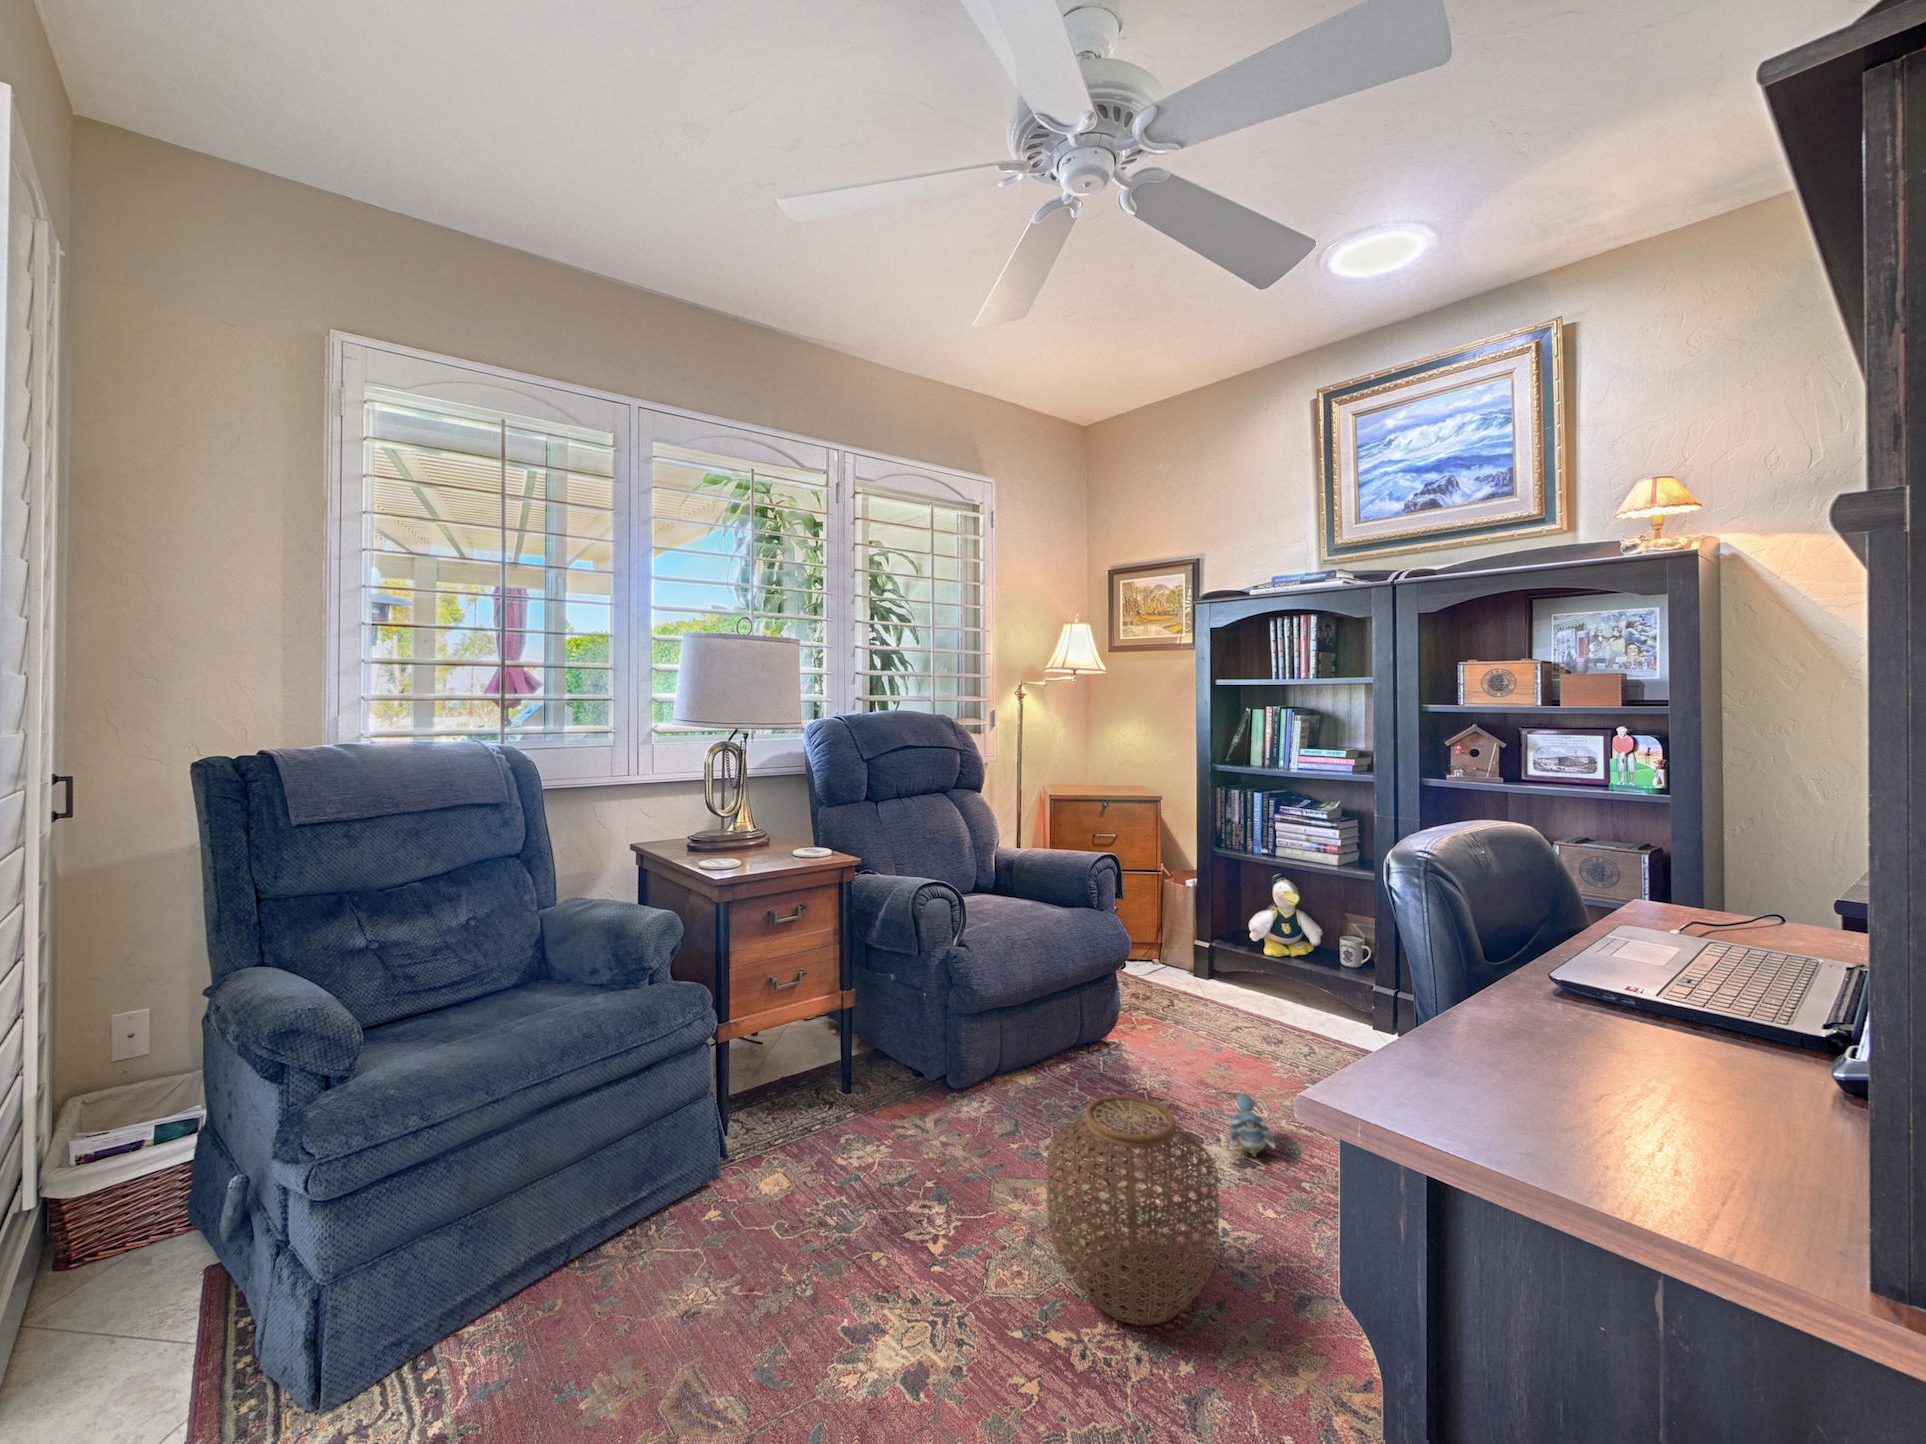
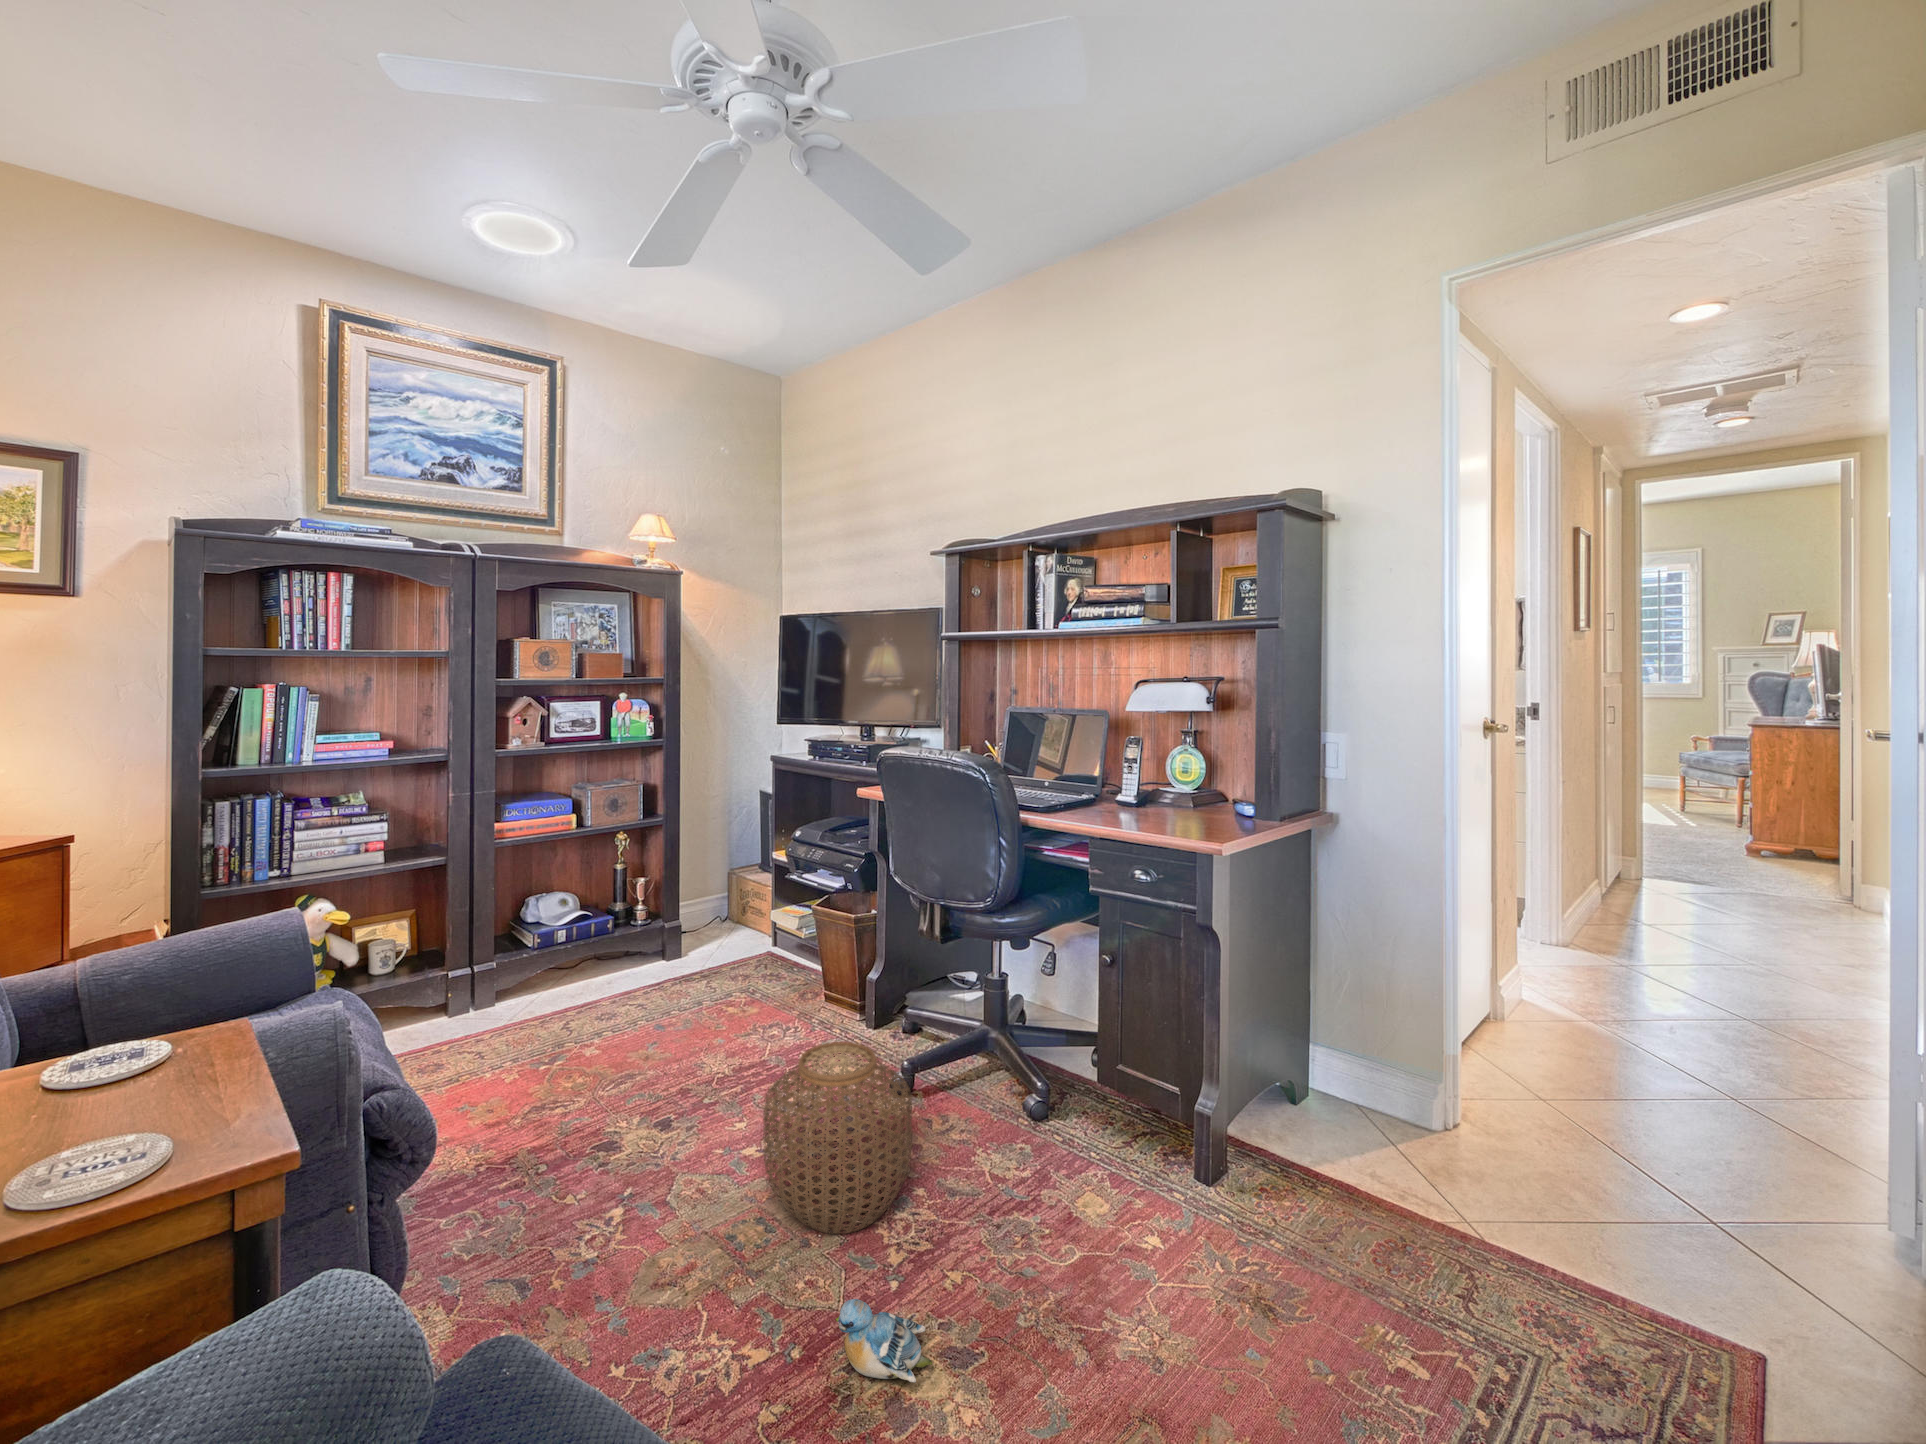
plush toy: present [1229,1093,1275,1157] -> present [836,1299,933,1383]

